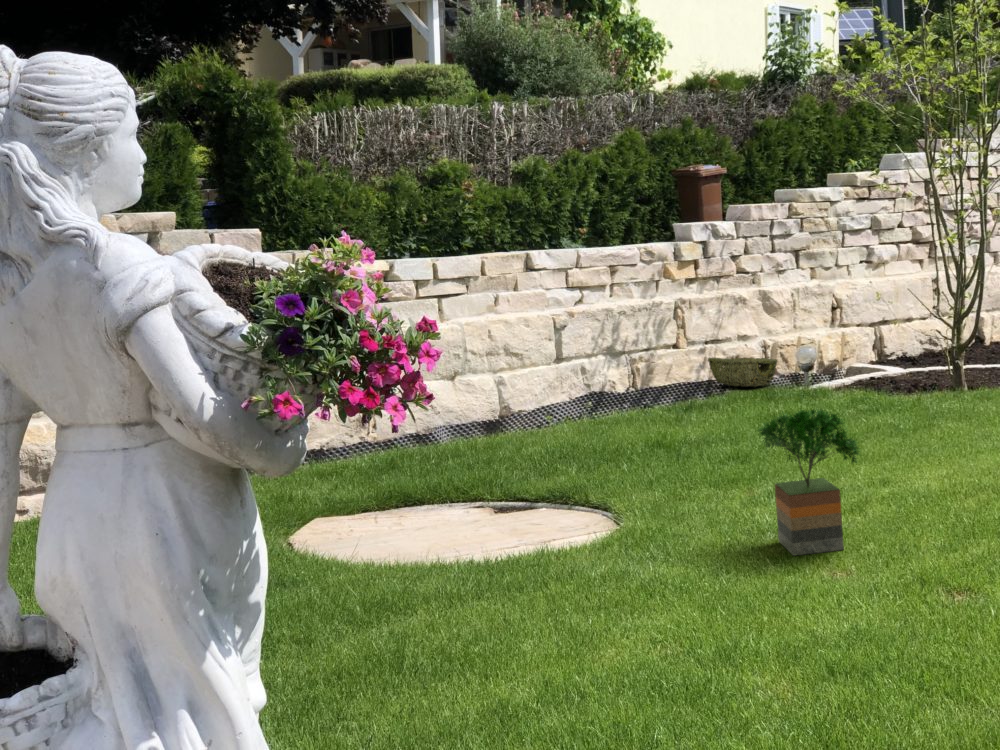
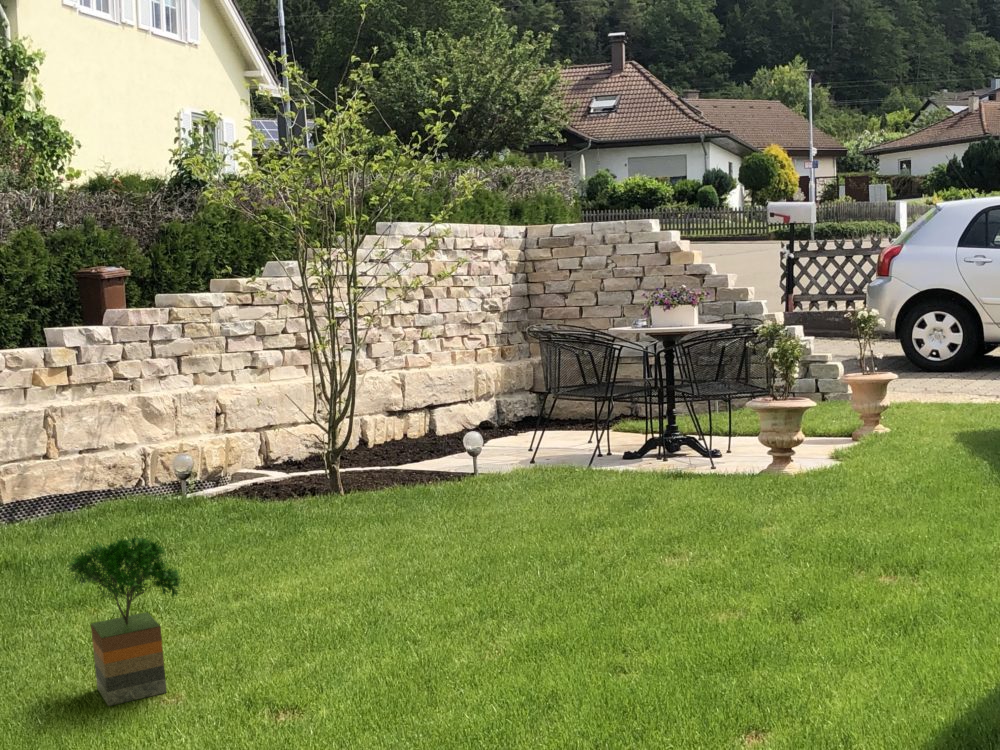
woven basket: present [708,358,777,387] -> none [81,467,155,499]

